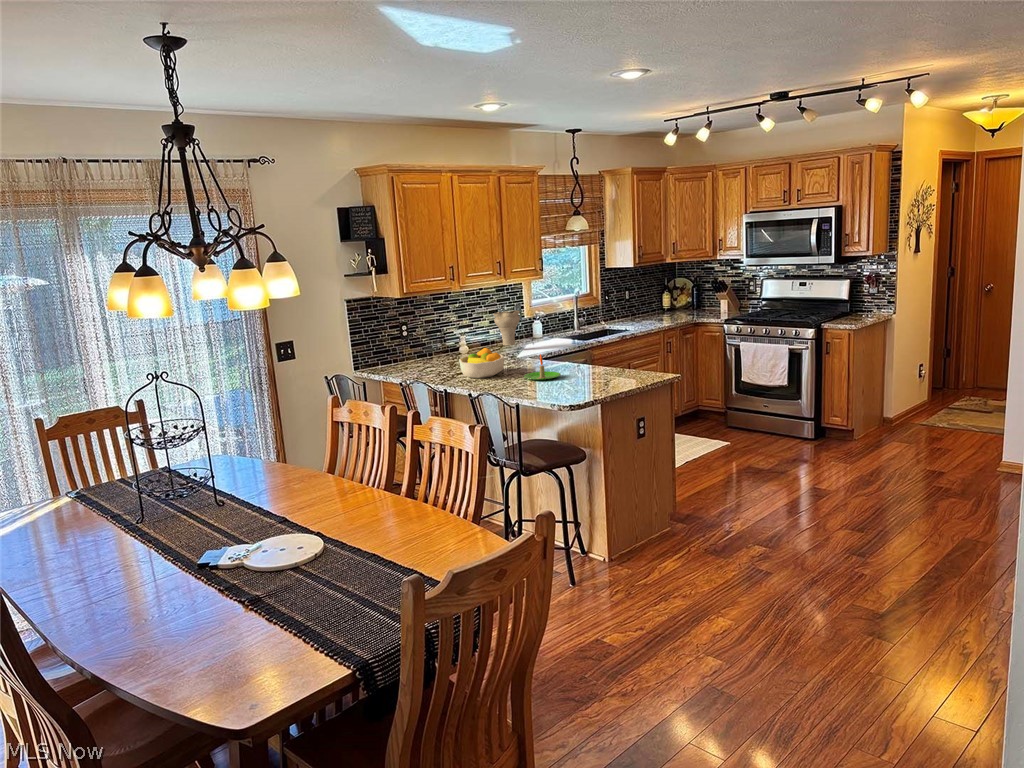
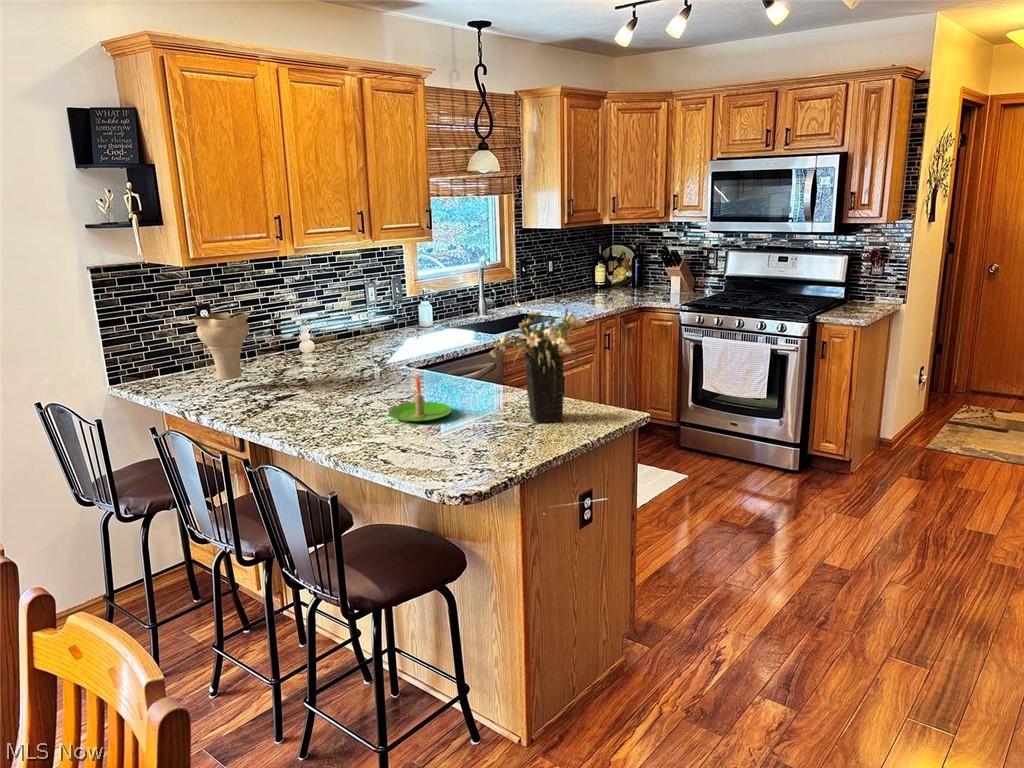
vase: present [493,310,520,345] -> present [192,312,250,380]
flower arrangement: none [582,312,639,379] -> present [489,308,586,423]
fruit bowl: present [459,348,504,378] -> none [279,356,357,413]

